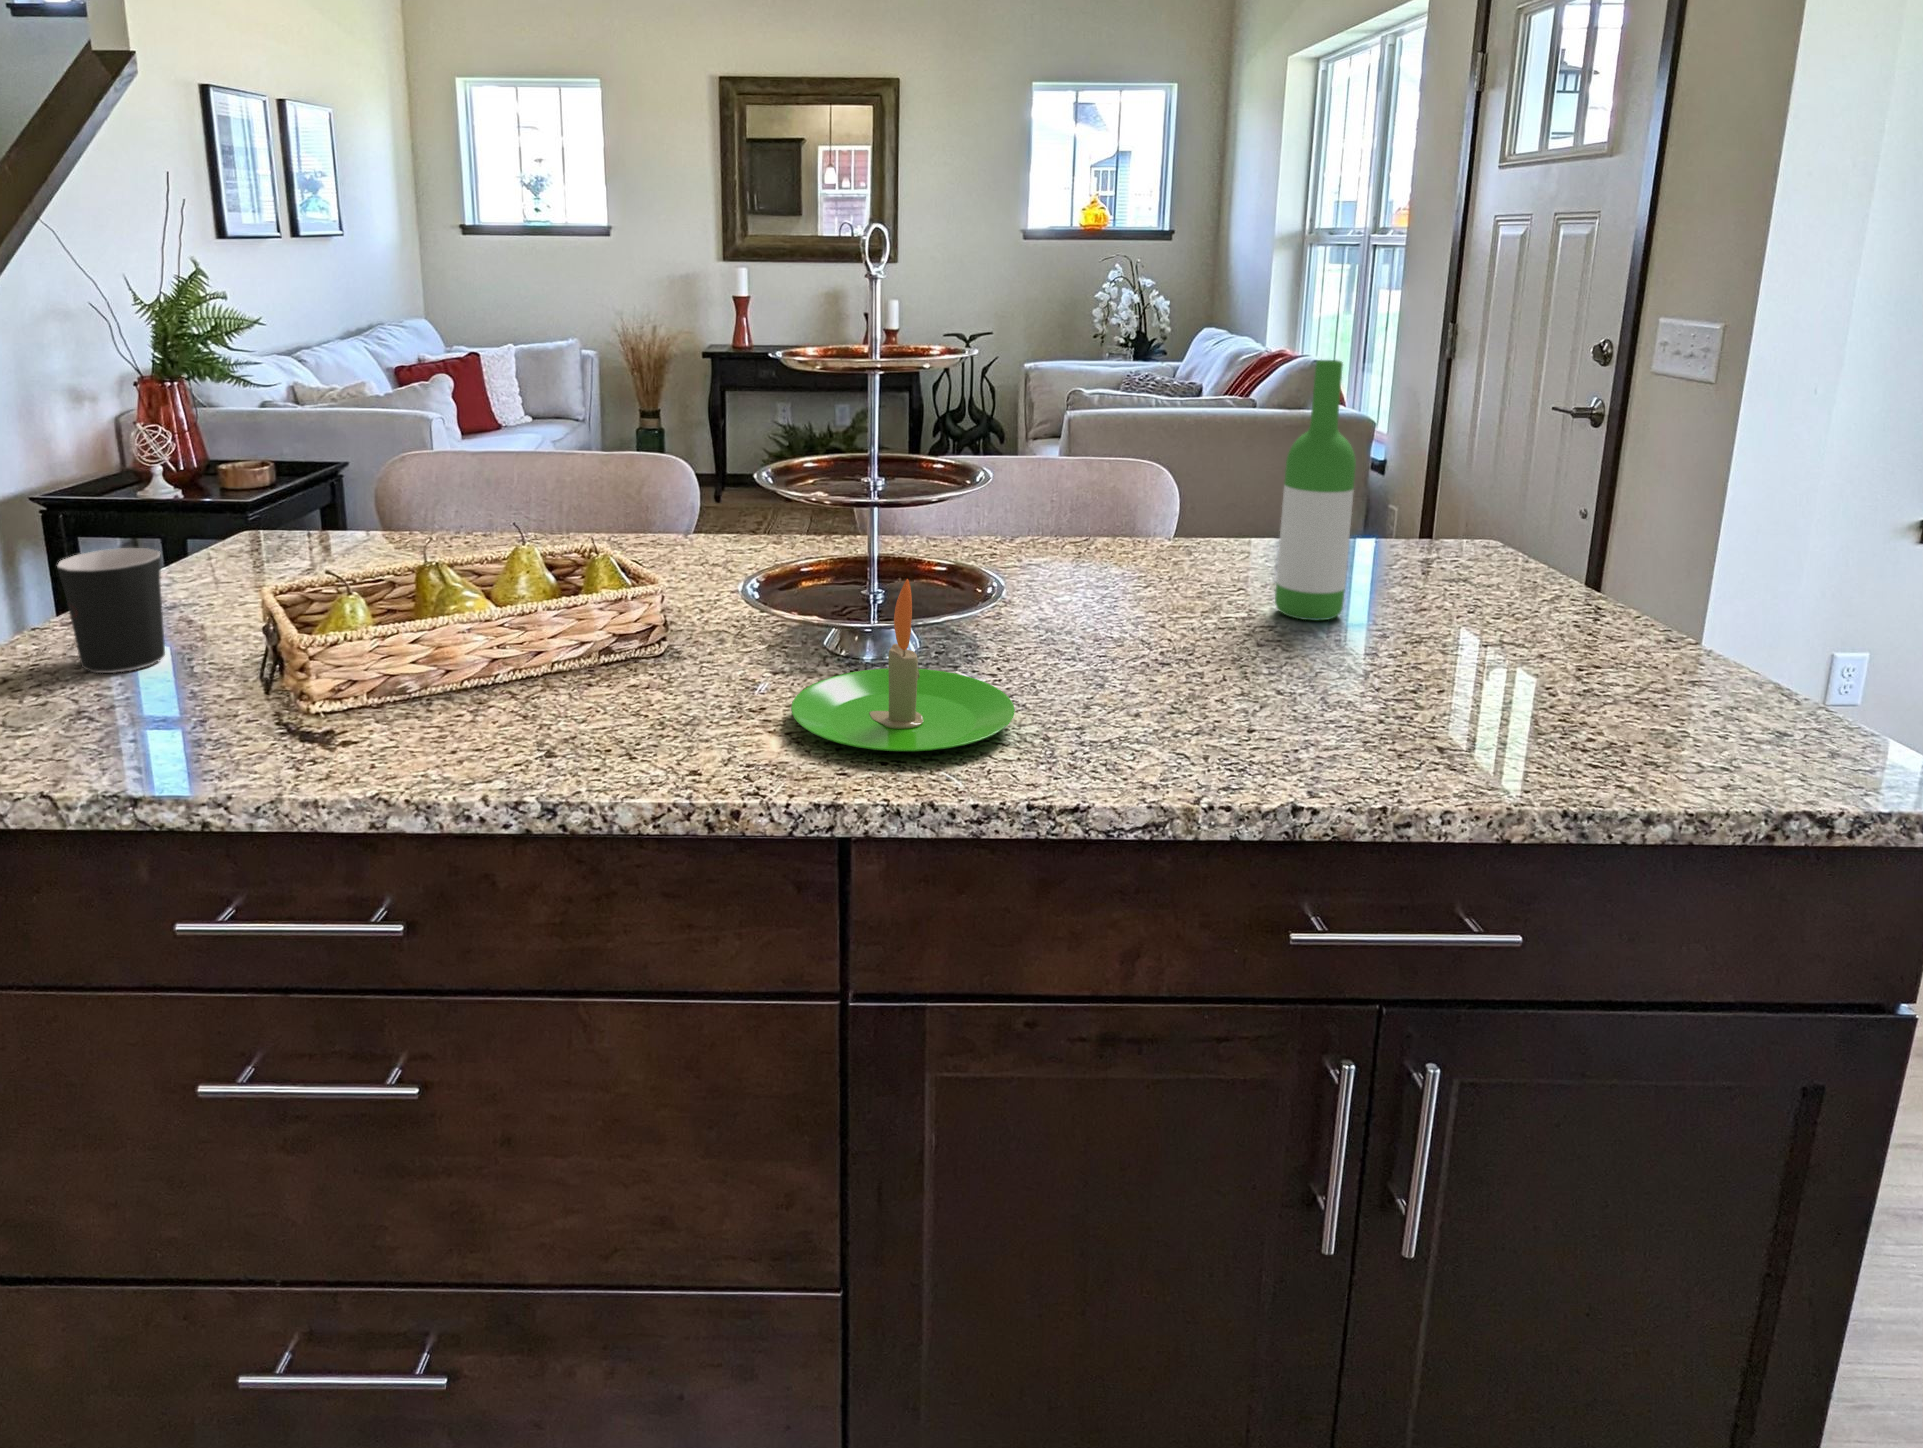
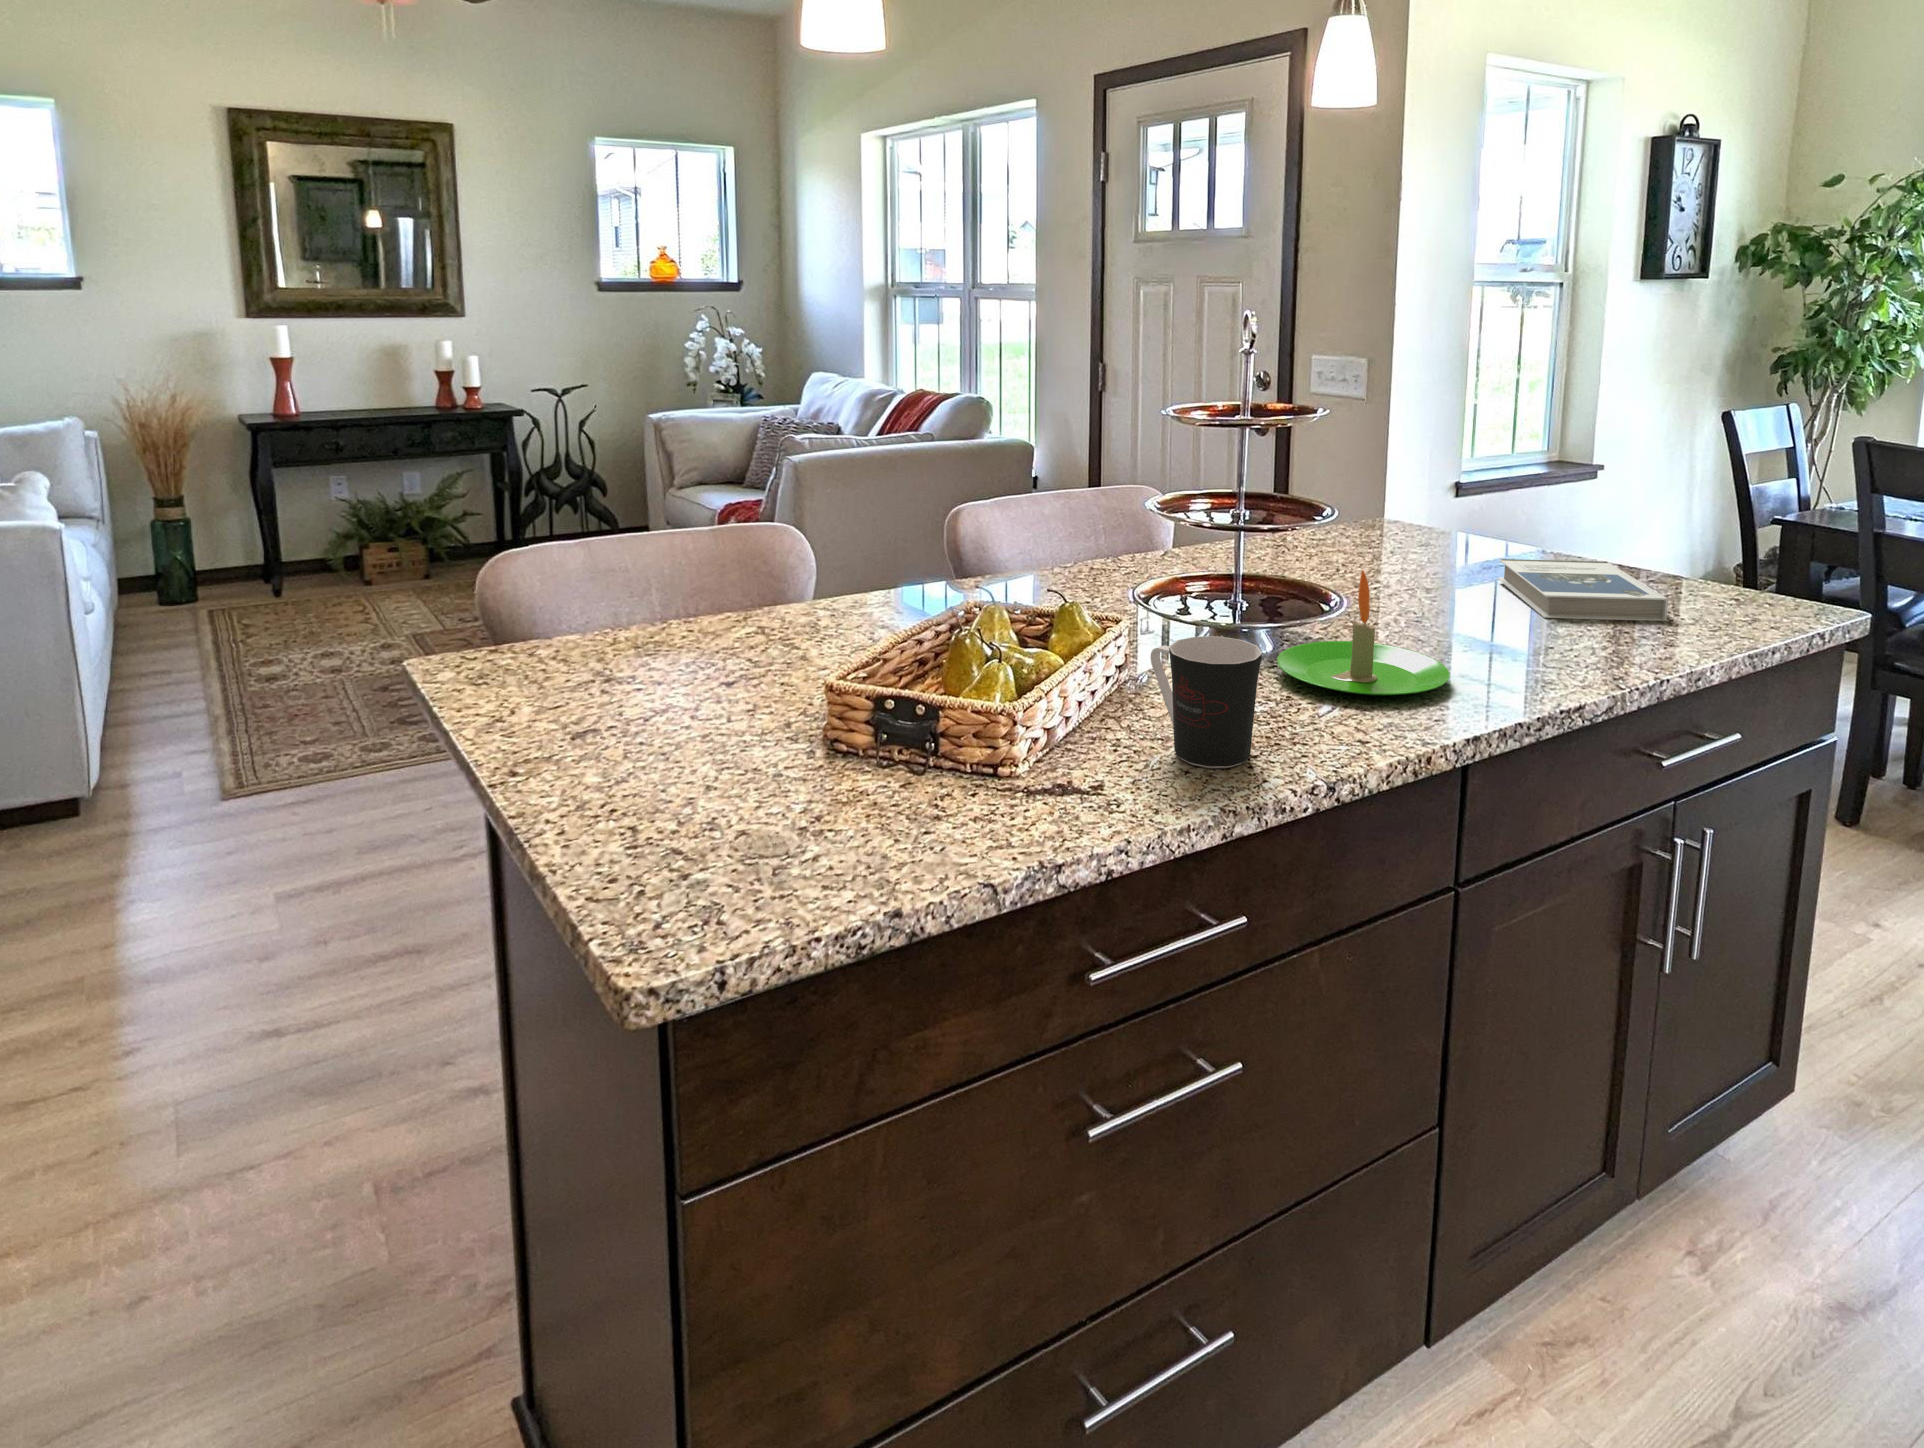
wine bottle: present [1275,360,1356,621] -> none [1350,393,1403,575]
coffee cup: present [57,548,165,673] -> present [1151,636,1262,768]
hardback book: none [1375,623,1637,761] -> present [1498,559,1668,621]

